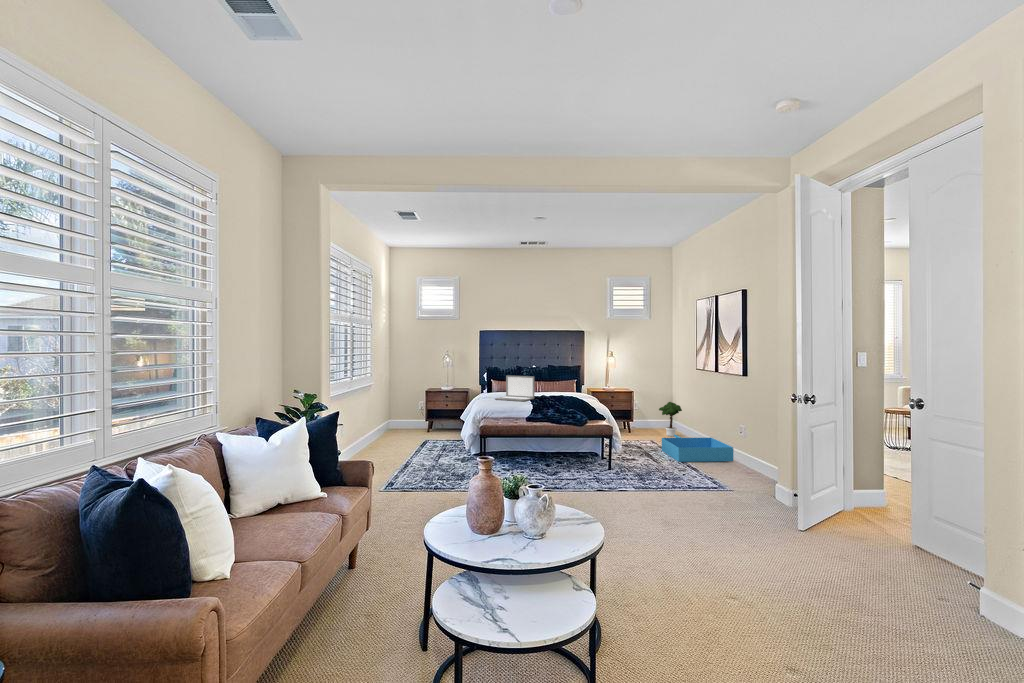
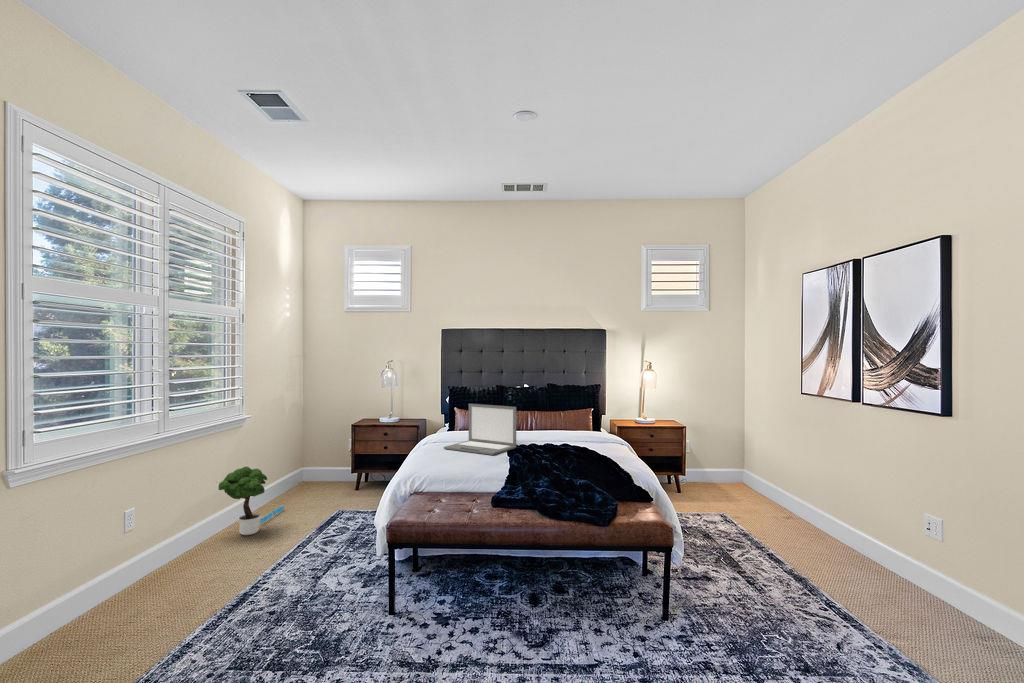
potted tree: present [659,402,682,438] -> present [219,467,284,535]
storage bin: present [662,438,733,462] -> none [752,524,919,592]

